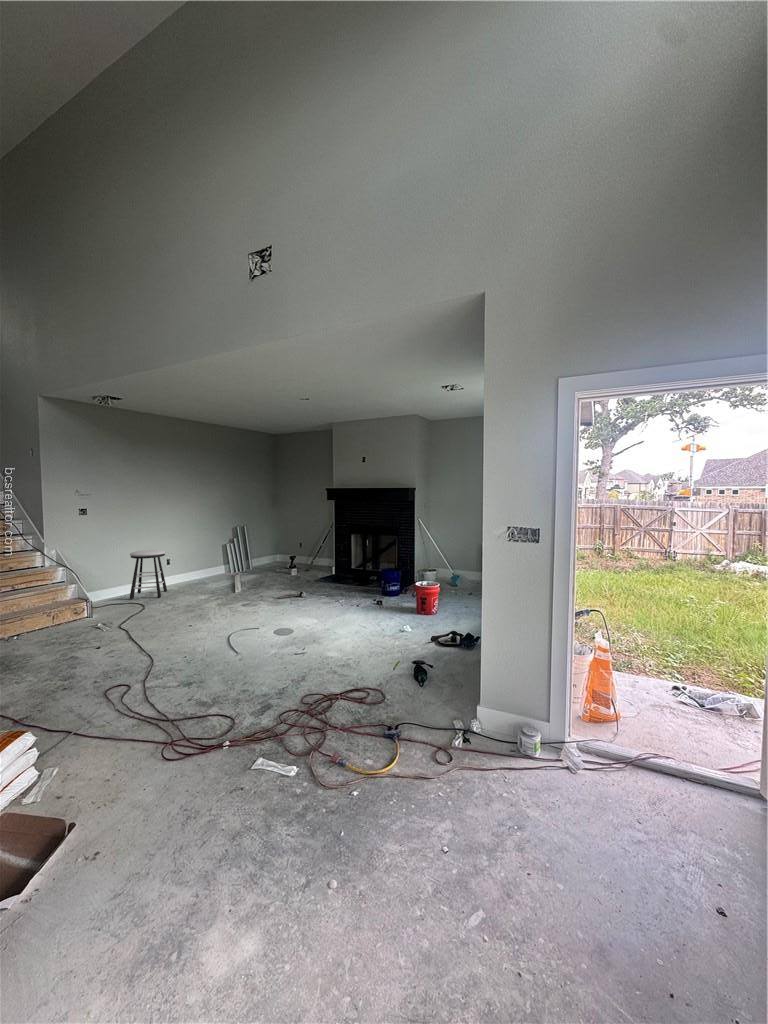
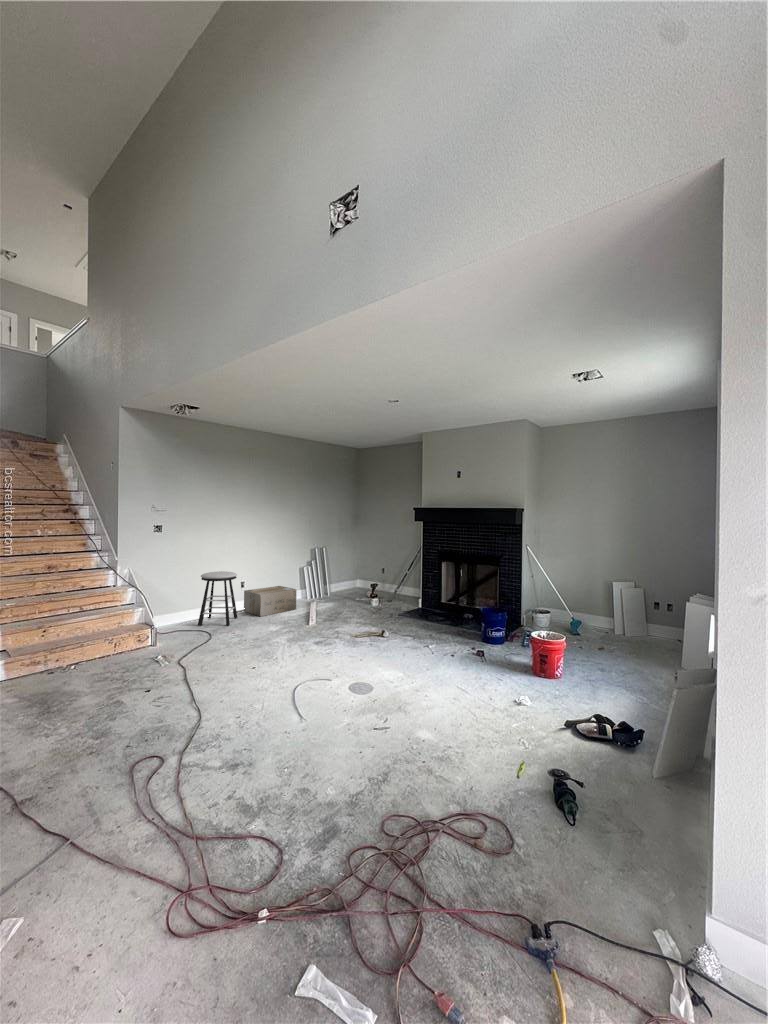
cardboard box: none [172,562,223,589] -> present [244,586,297,616]

